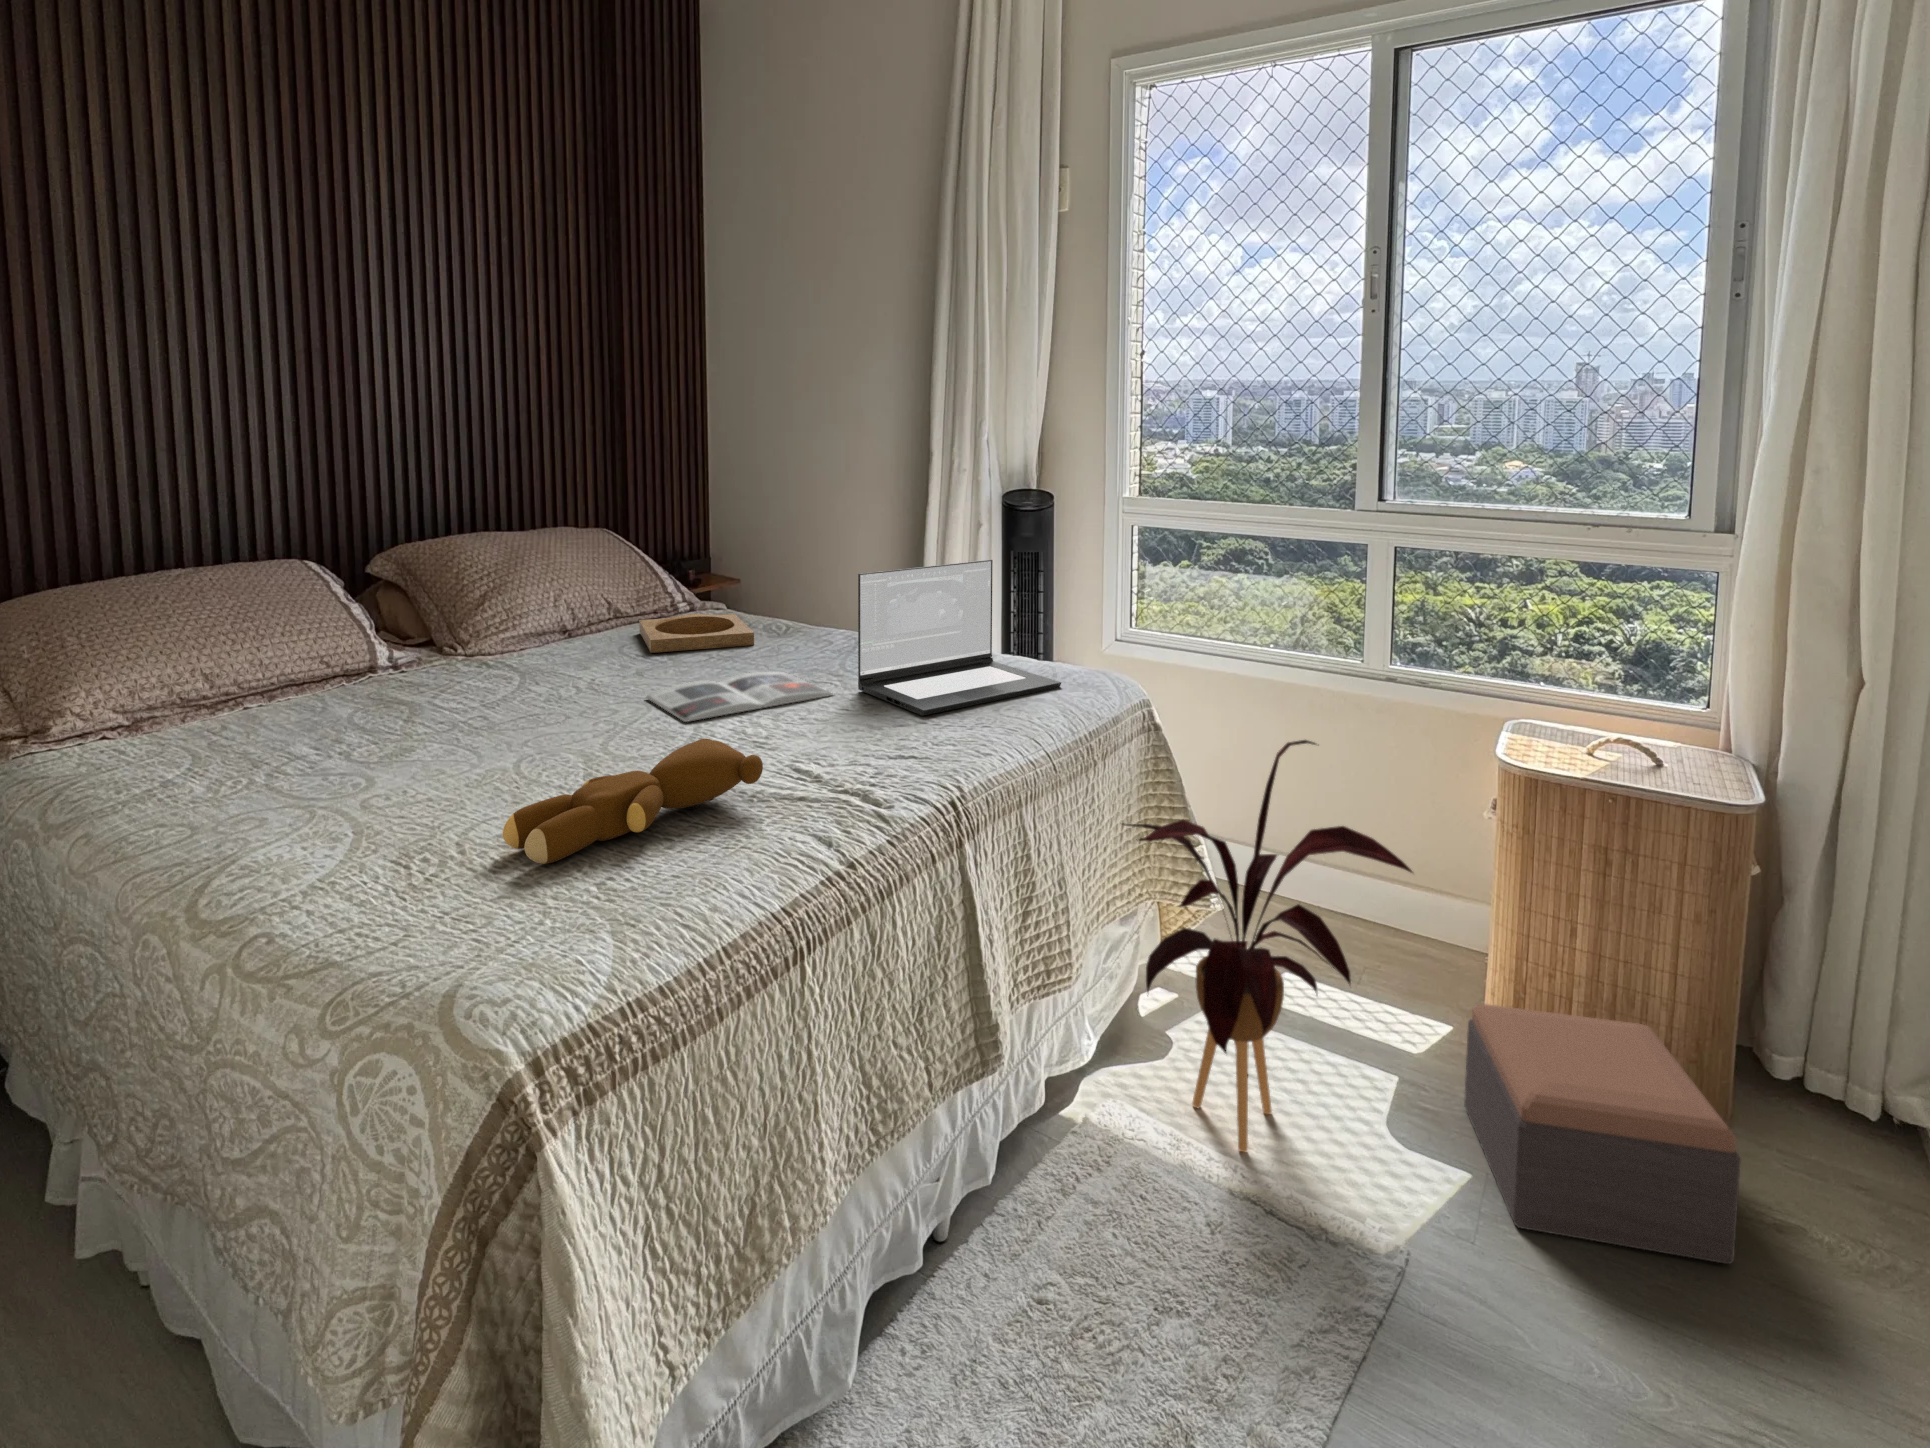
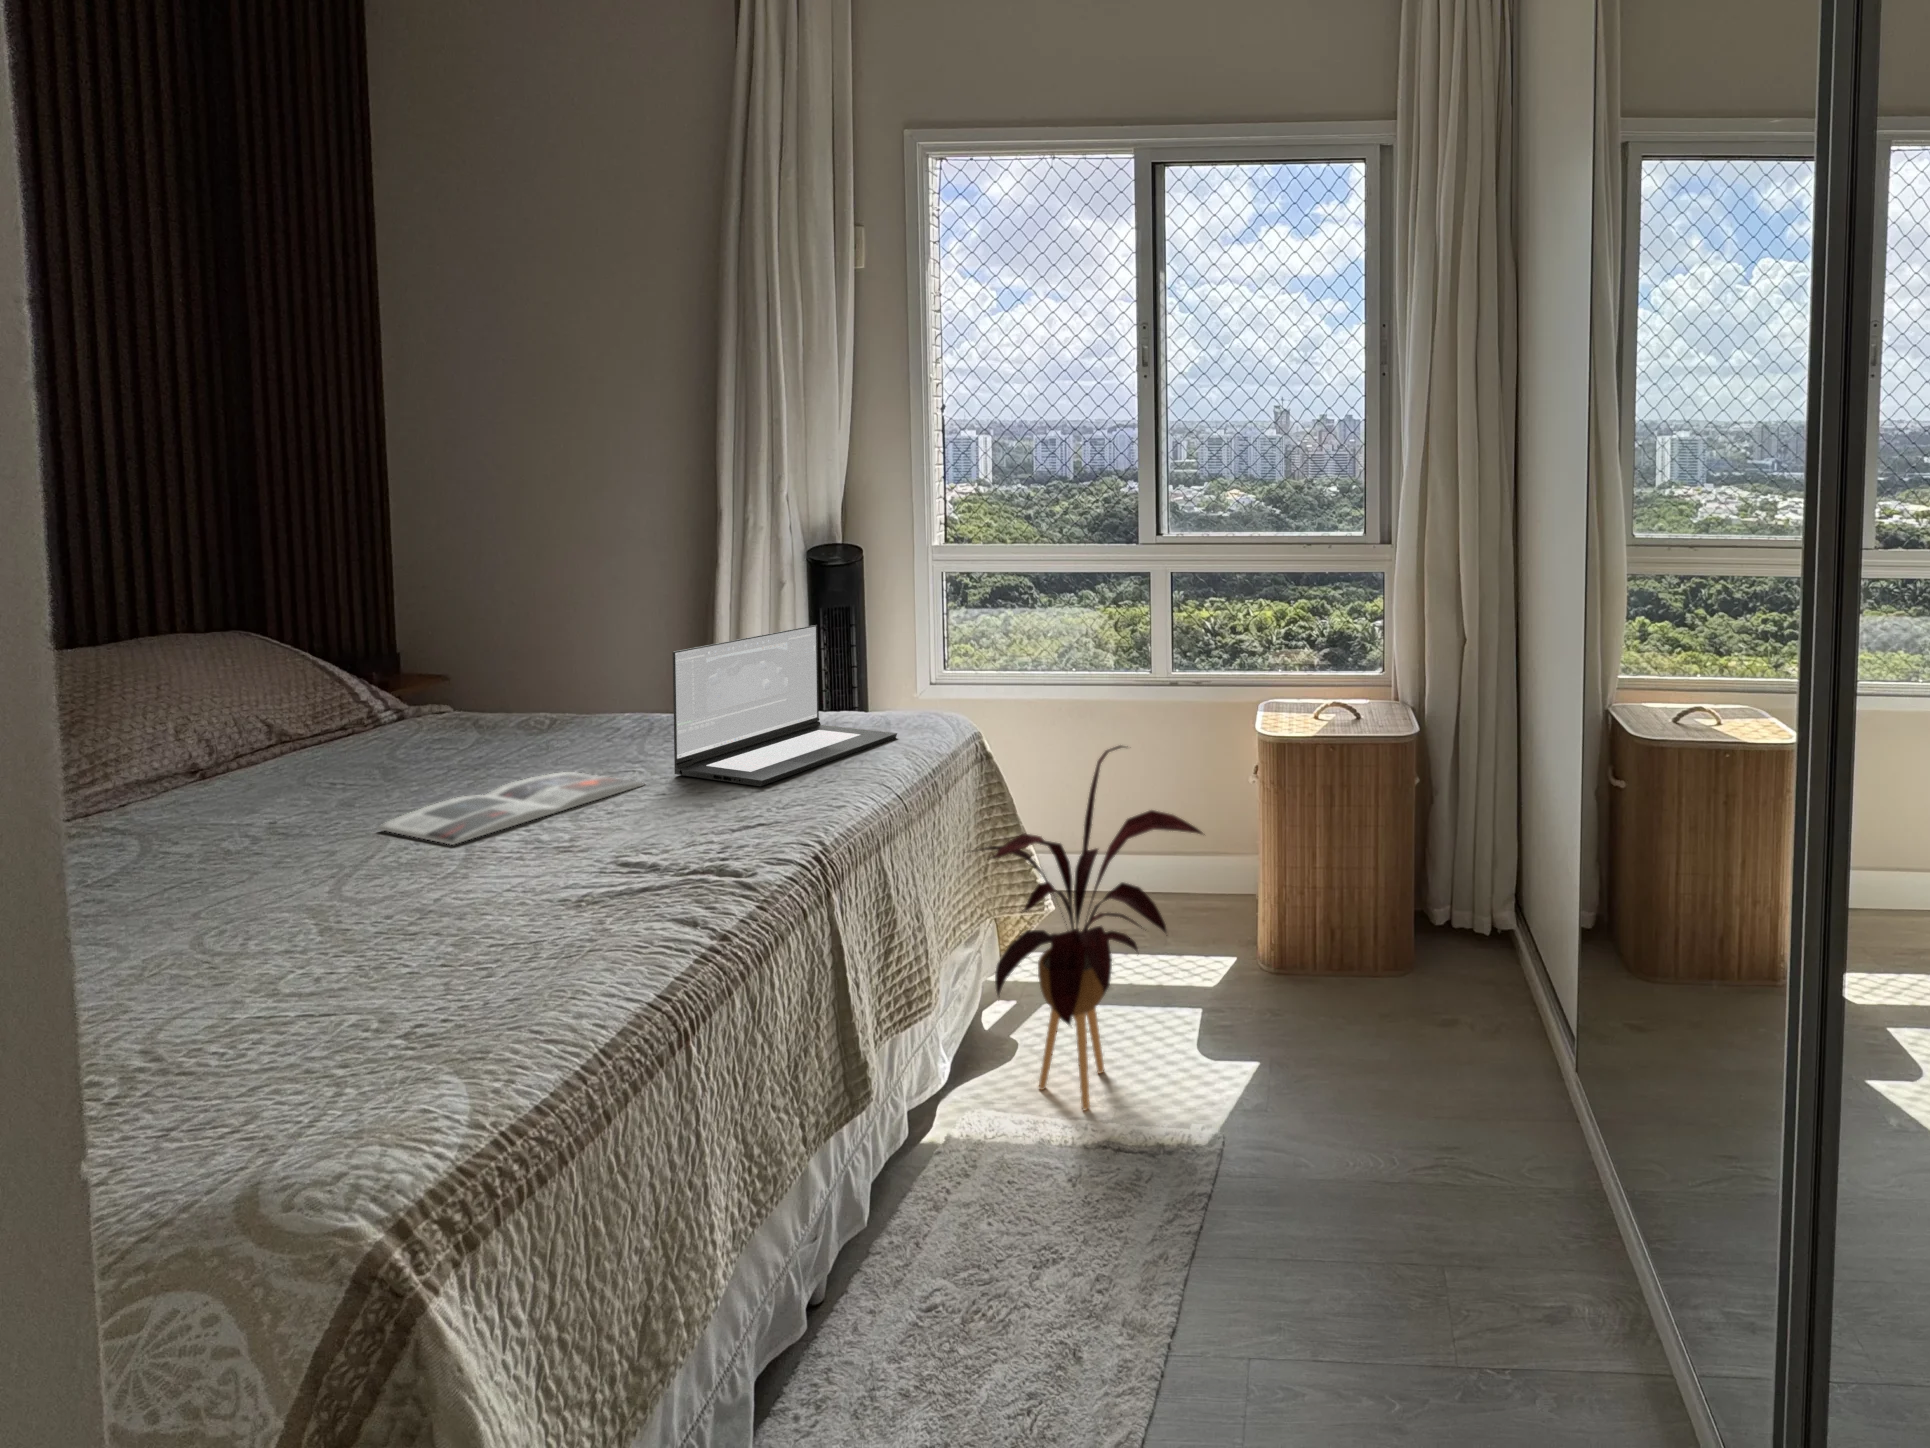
tray: present [639,614,754,653] -> none [326,719,514,780]
teddy bear: present [503,739,763,864] -> none [235,848,601,1032]
footstool: present [1464,1004,1741,1264] -> none [1242,911,1411,1086]

